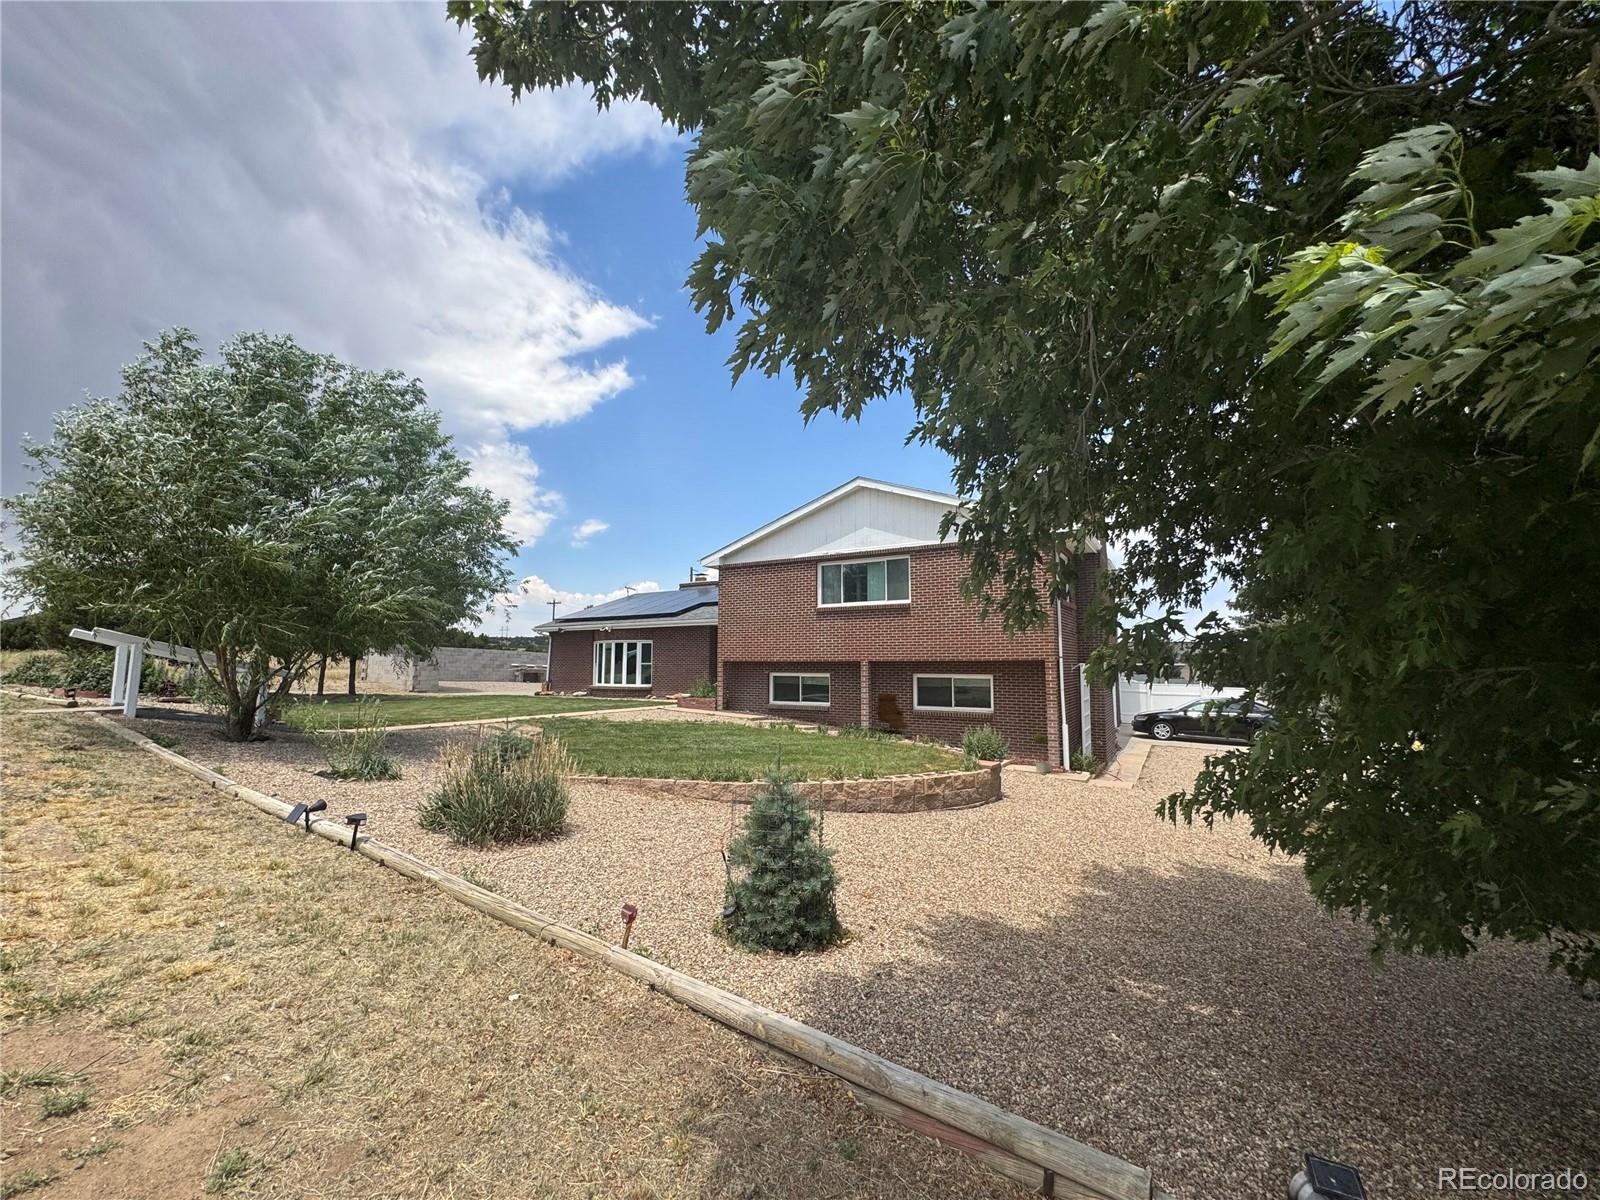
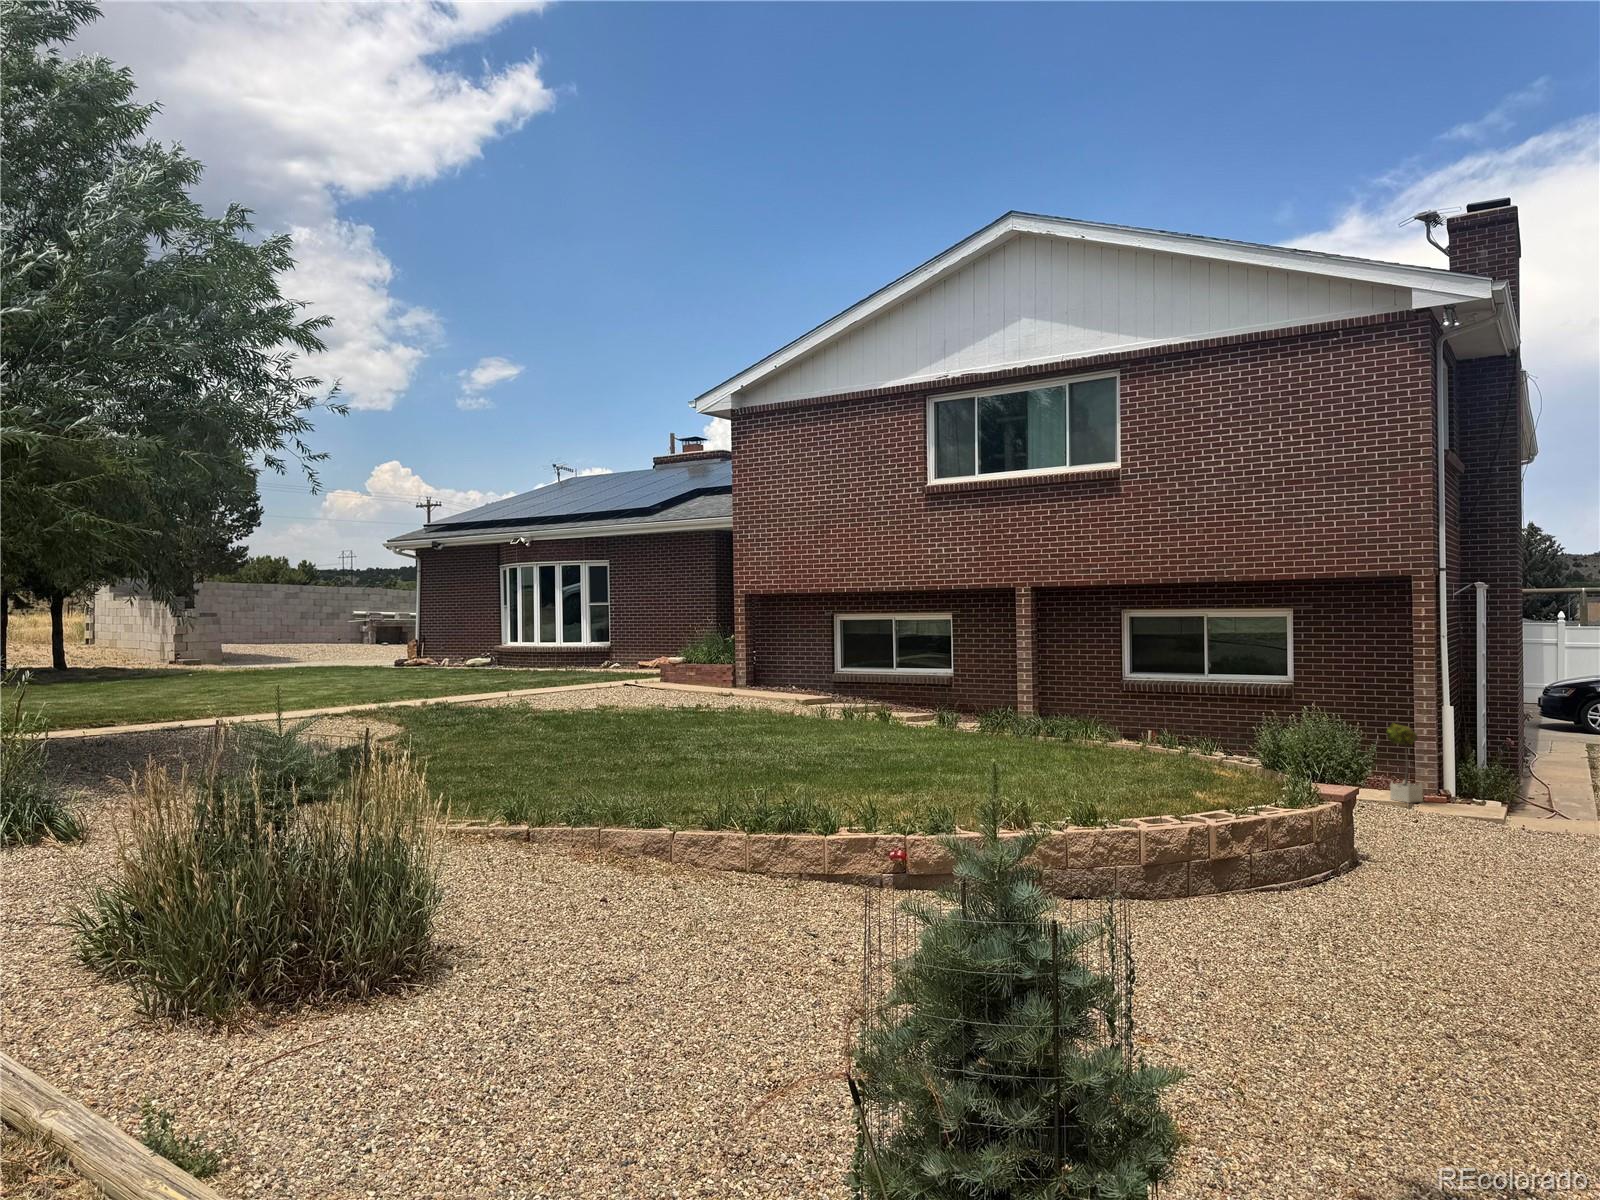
lounge chair: present [876,693,908,734] -> none [1048,649,1116,728]

